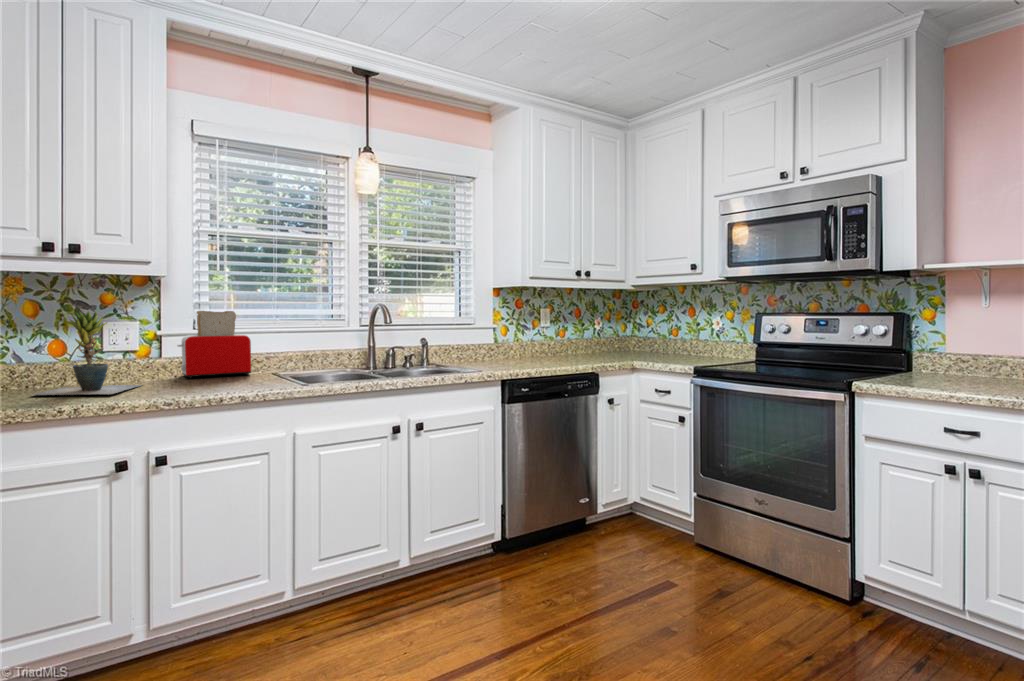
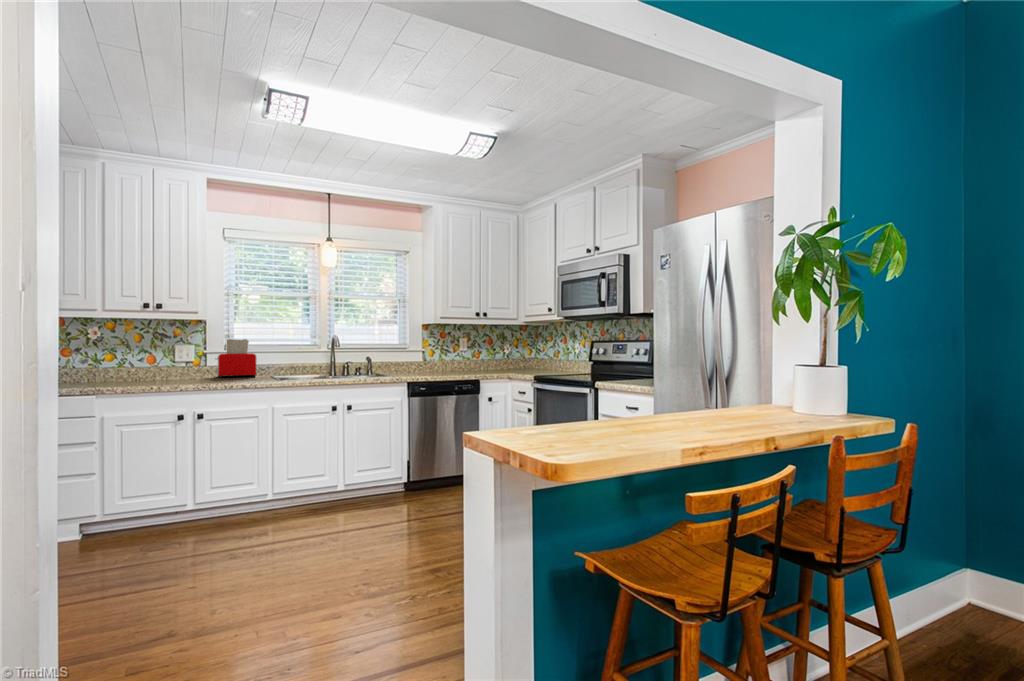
potted plant: present [33,312,141,395] -> none [135,339,194,383]

